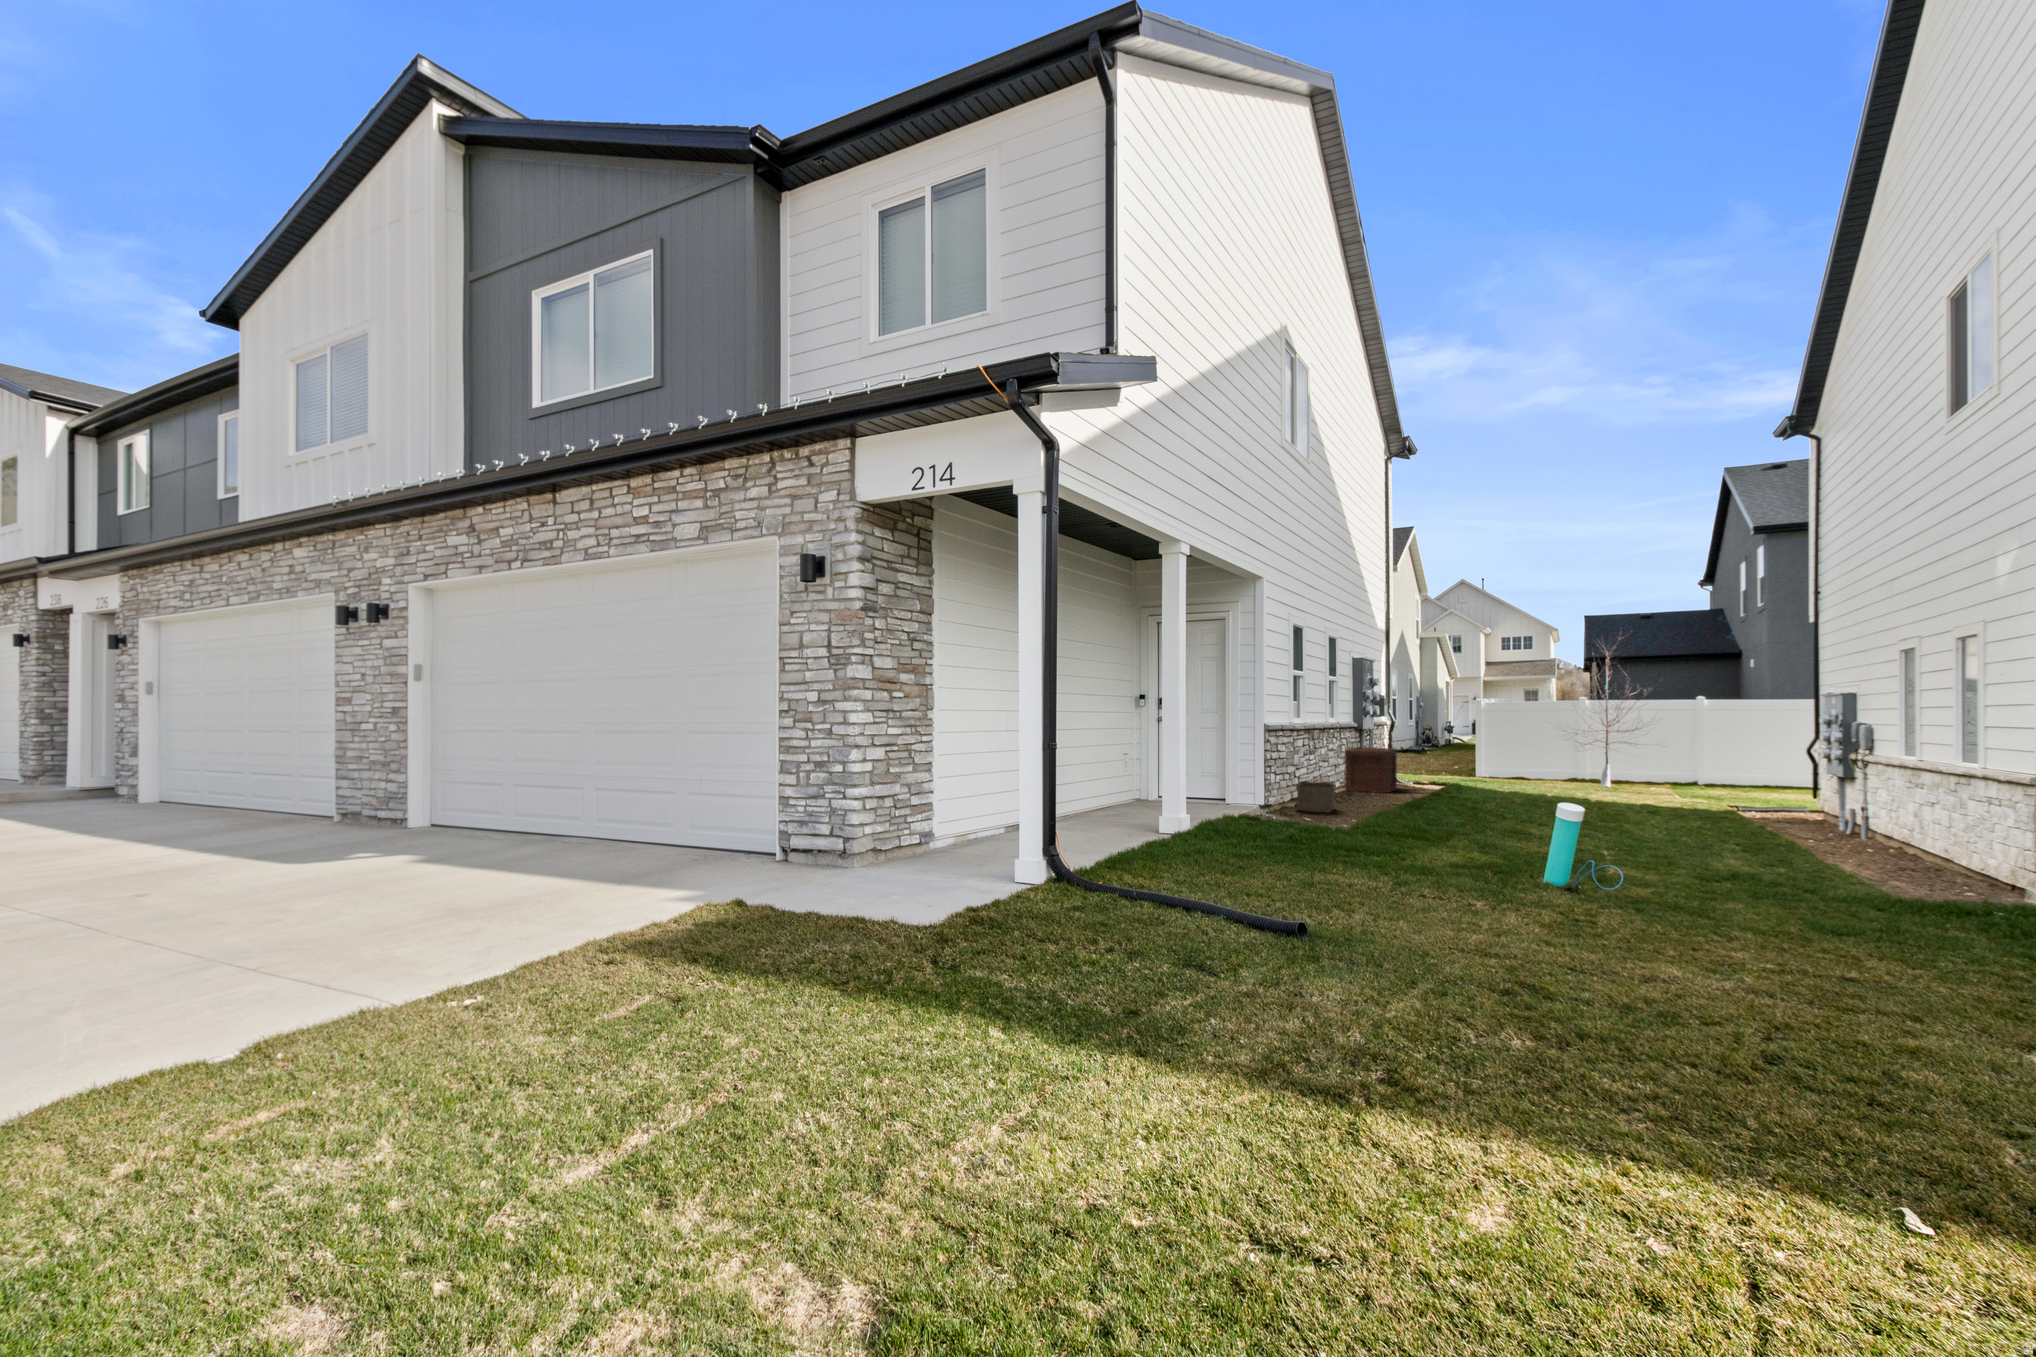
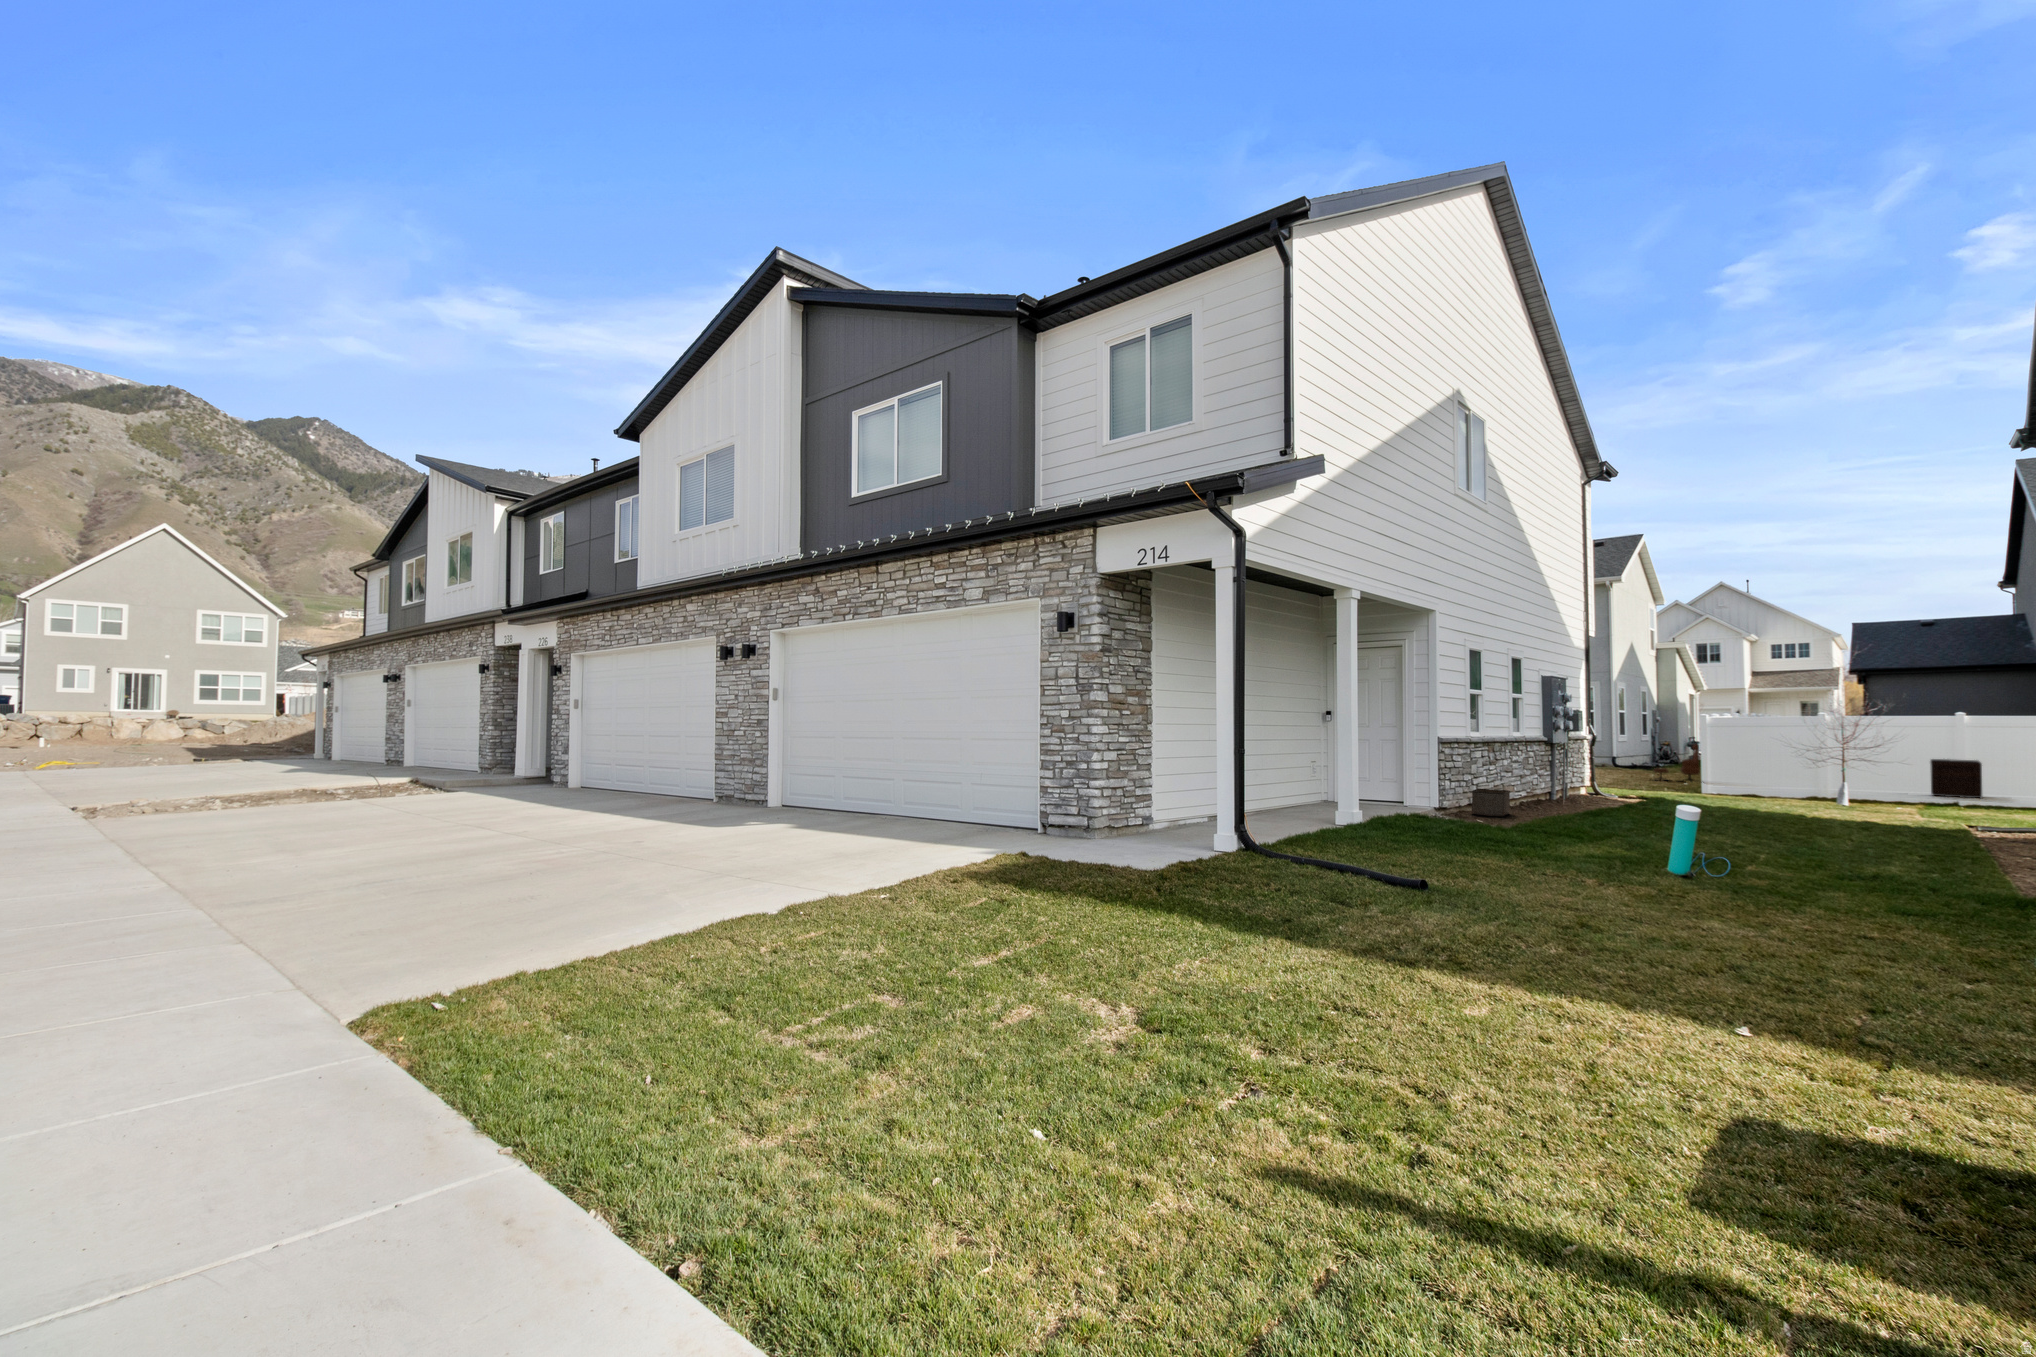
lounge chair: none [1444,728,1495,768] -> present [1654,744,1700,782]
wooden crate: present [1345,747,1397,793] -> present [1930,759,1982,798]

